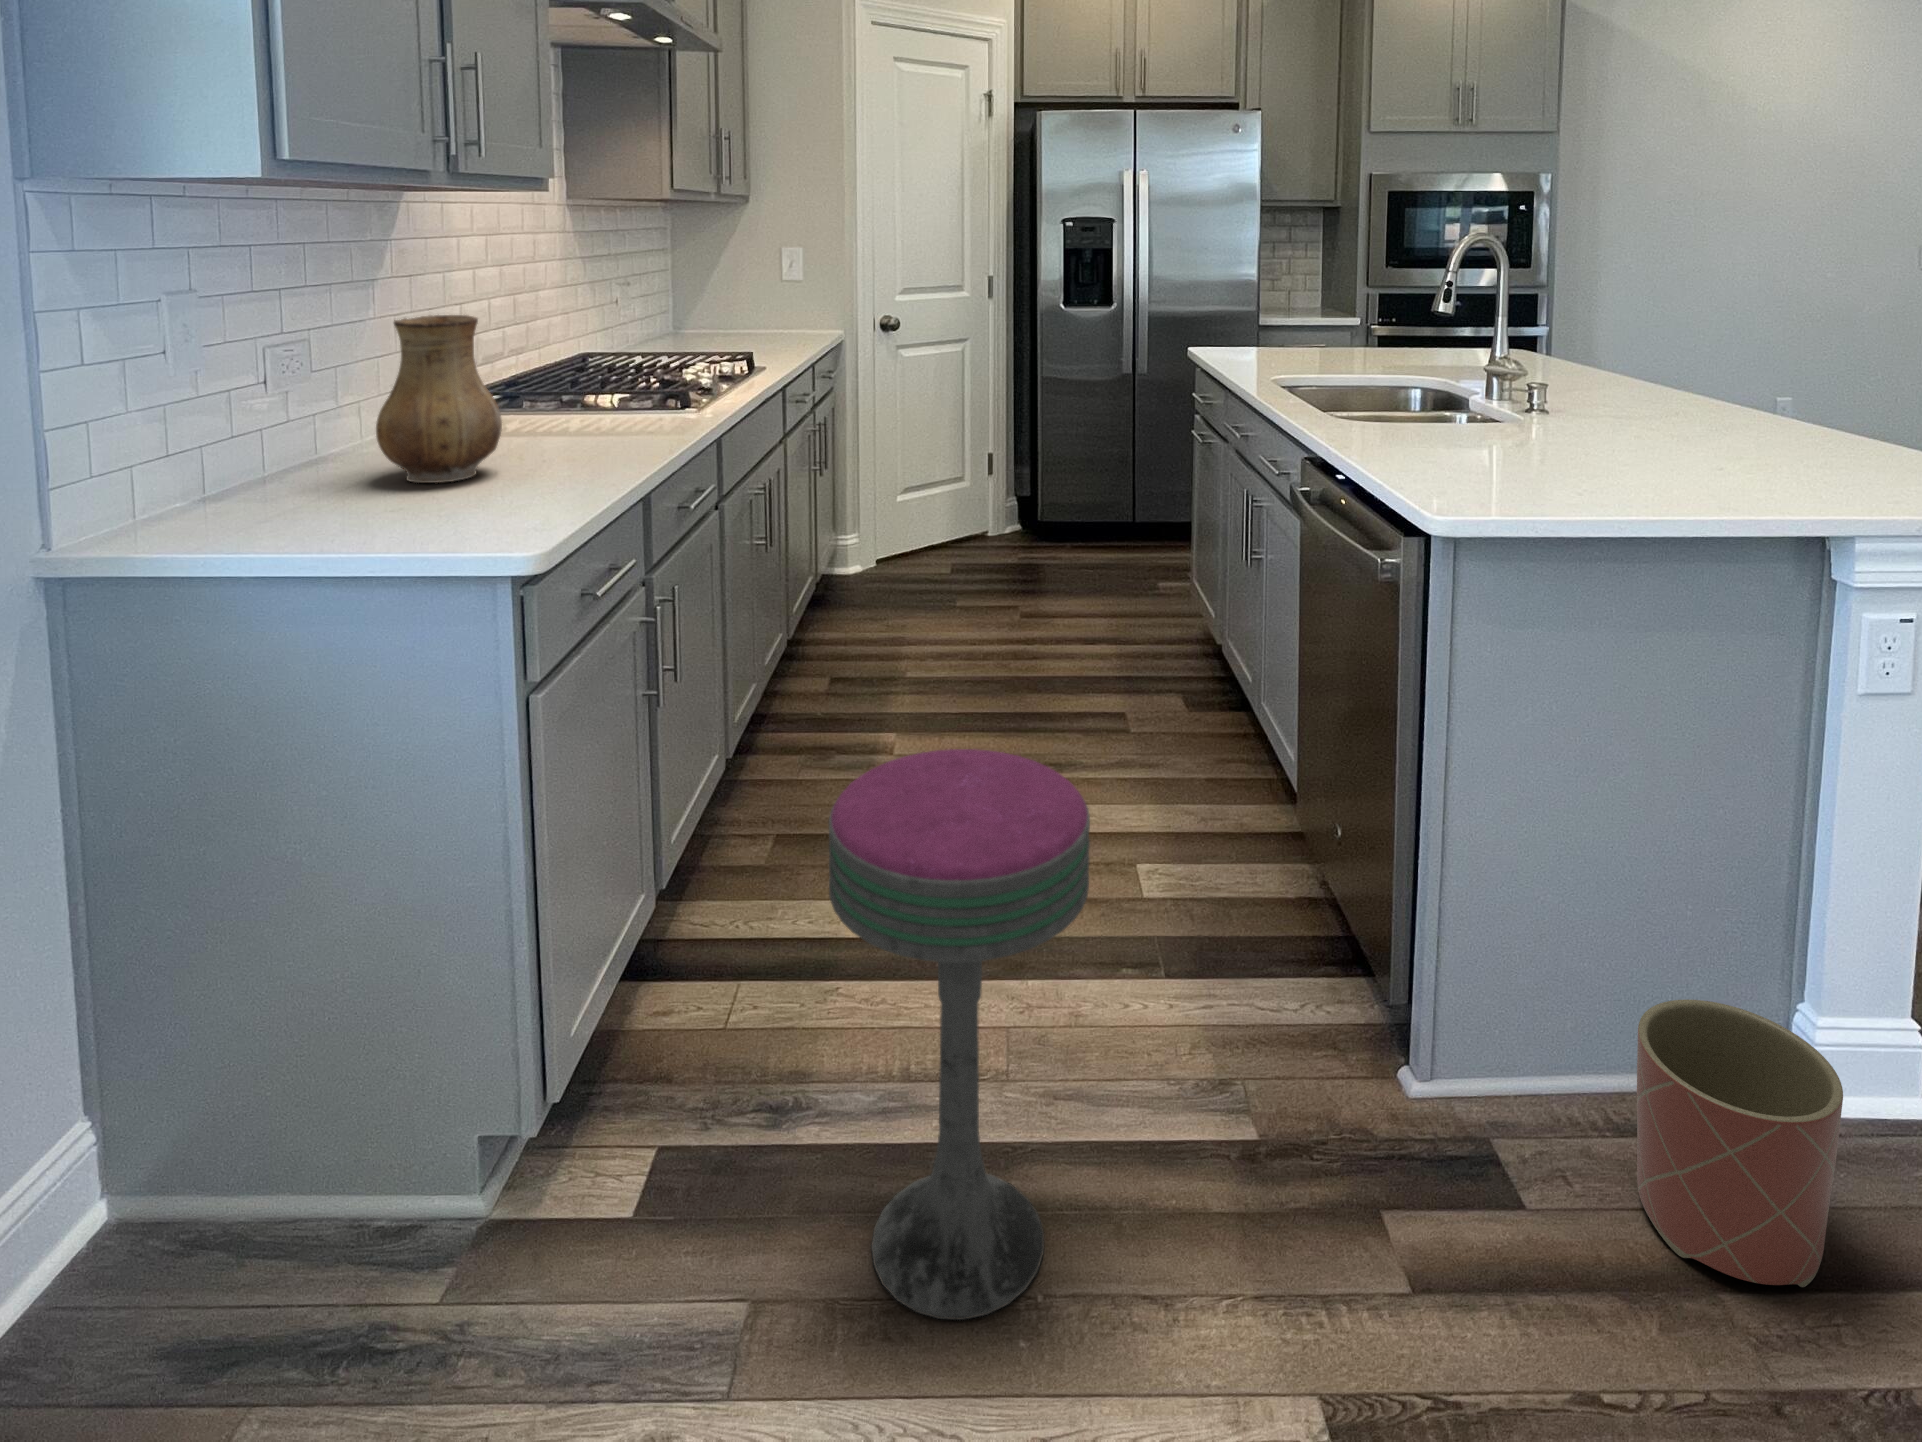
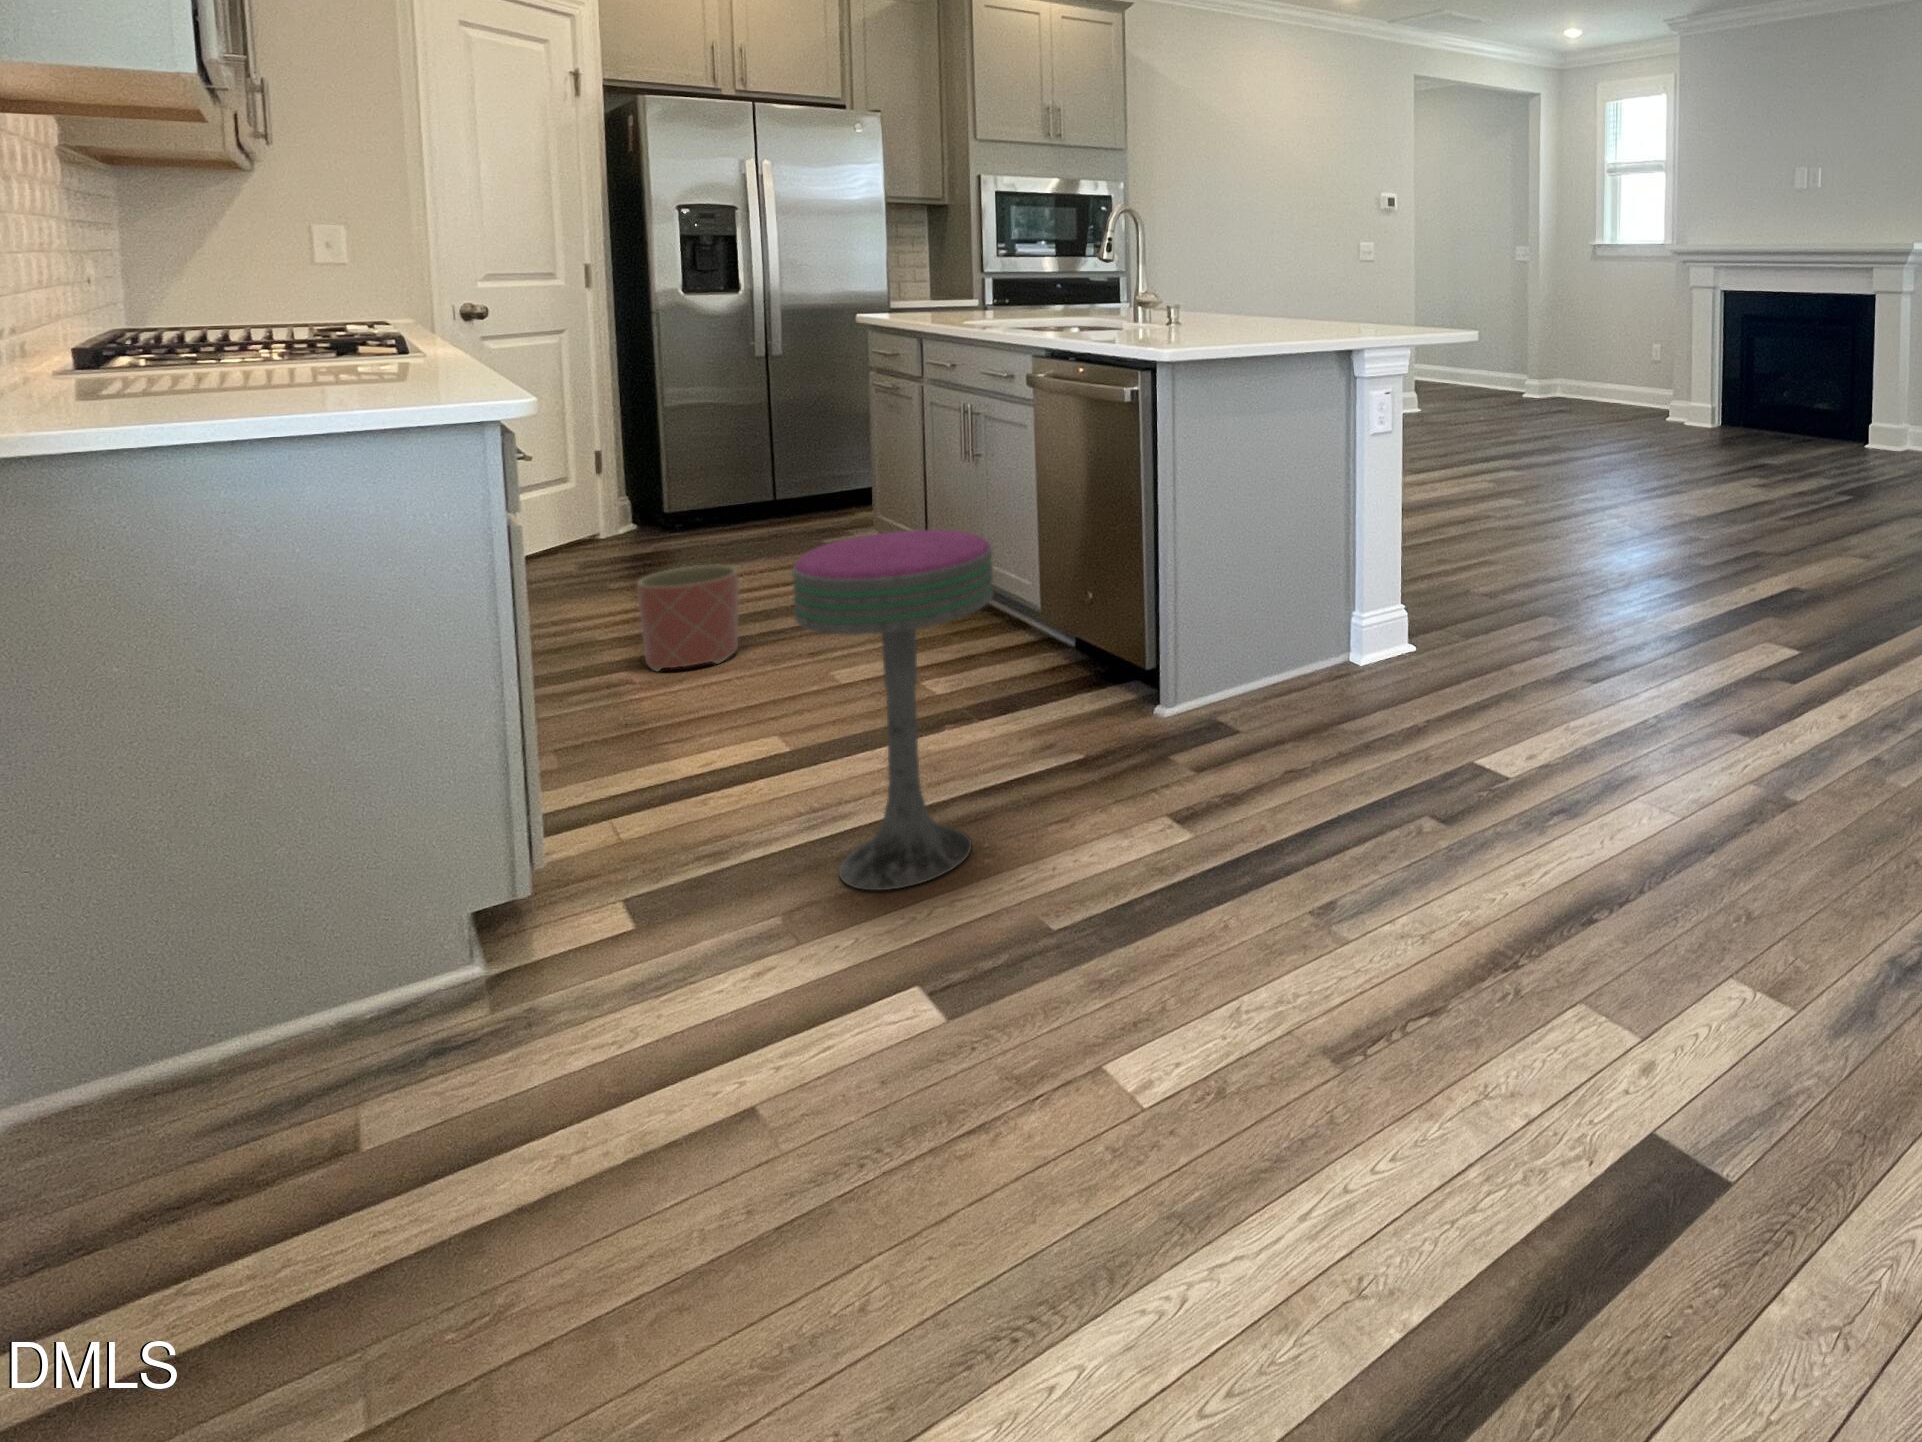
ceramic pitcher: present [376,315,502,483] -> none [129,236,299,401]
planter: present [1637,1000,1843,1287] -> present [637,565,739,671]

